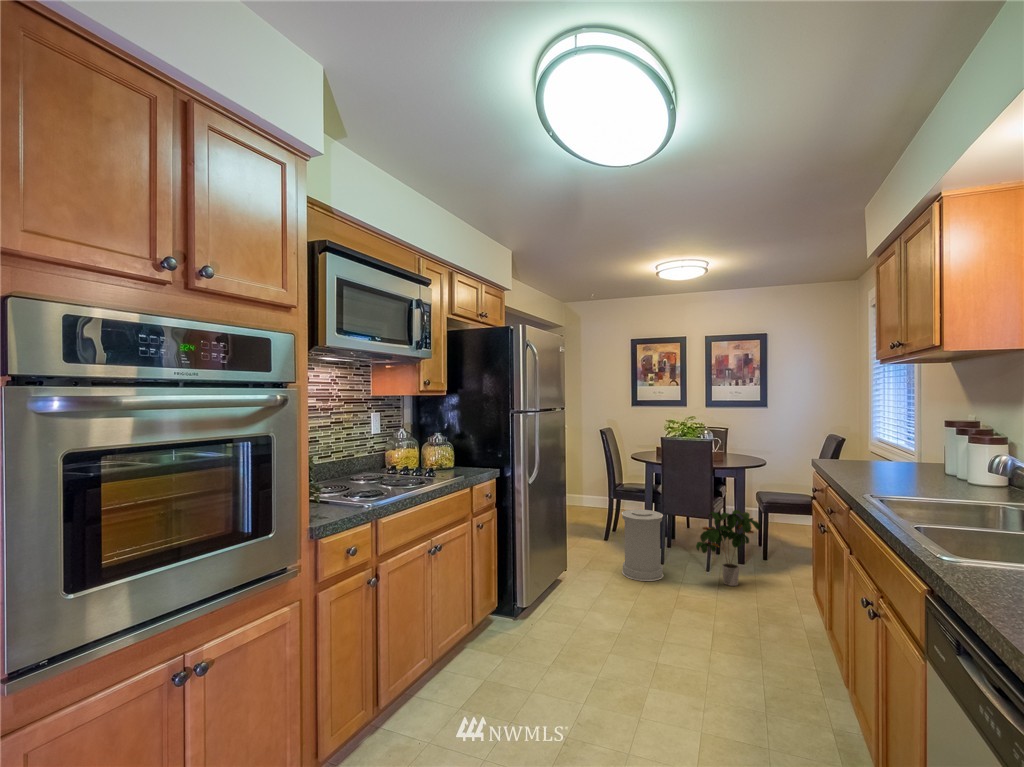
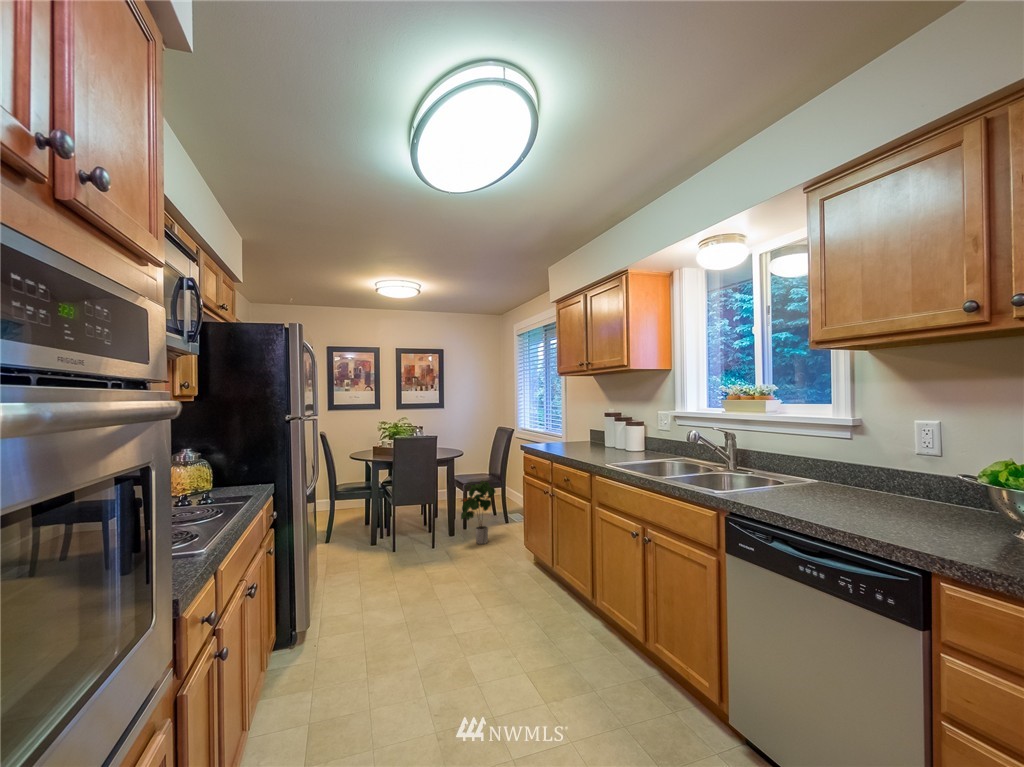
trash can: present [622,509,663,581] -> none [393,495,433,563]

